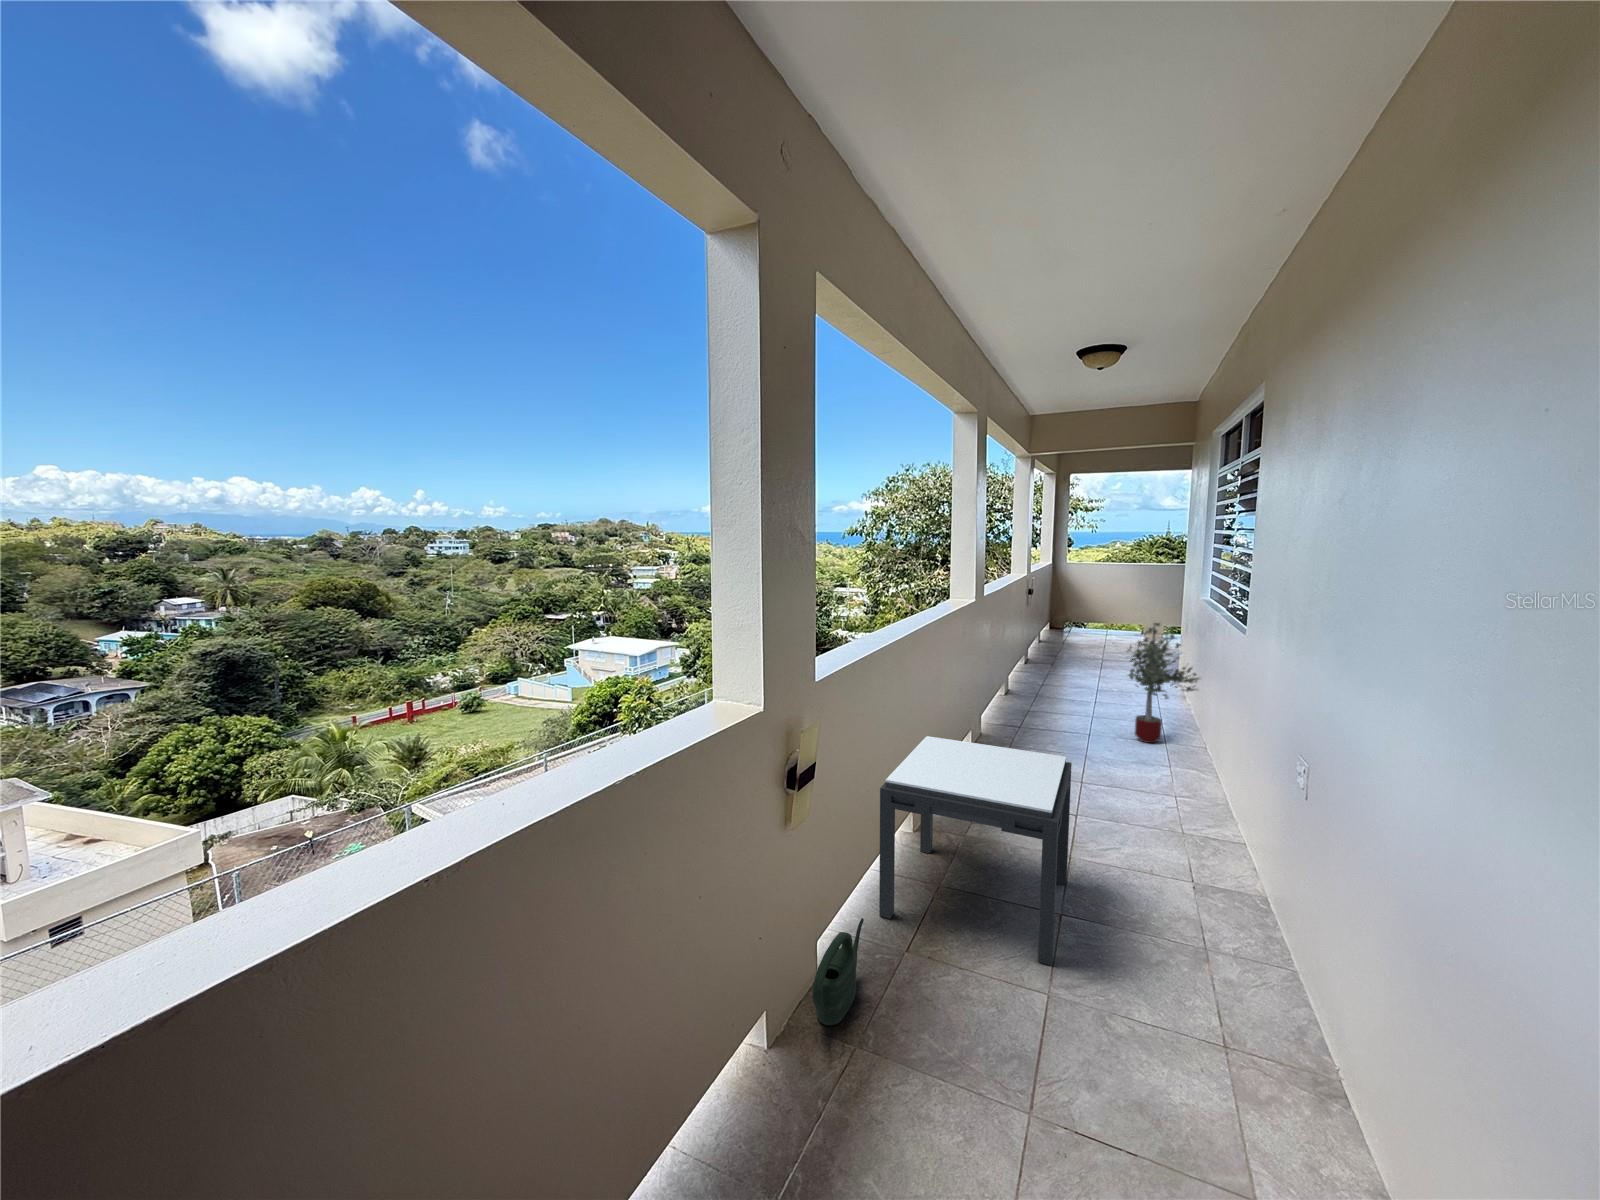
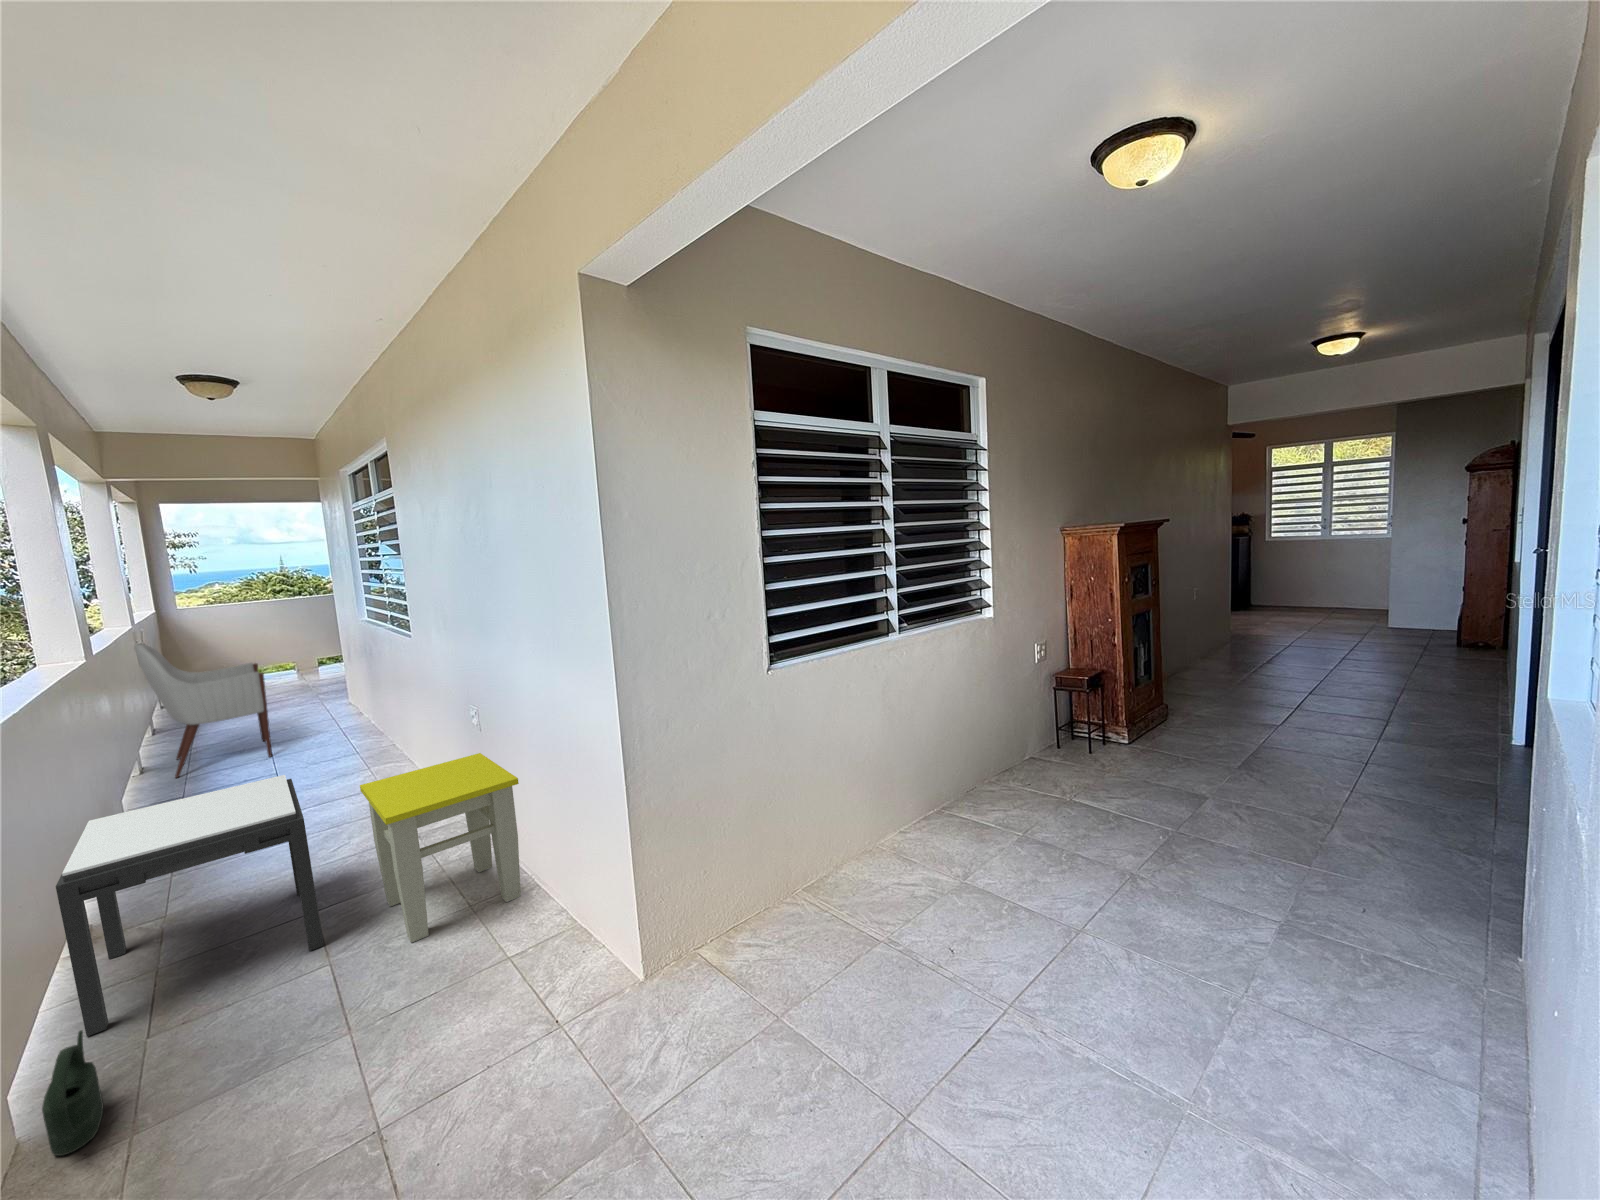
chair: none [1018,590,1101,714] -> present [135,644,272,778]
potted tree: present [1127,623,1199,743] -> none [299,645,379,761]
stool: none [1127,807,1353,1098] -> present [360,753,521,943]

